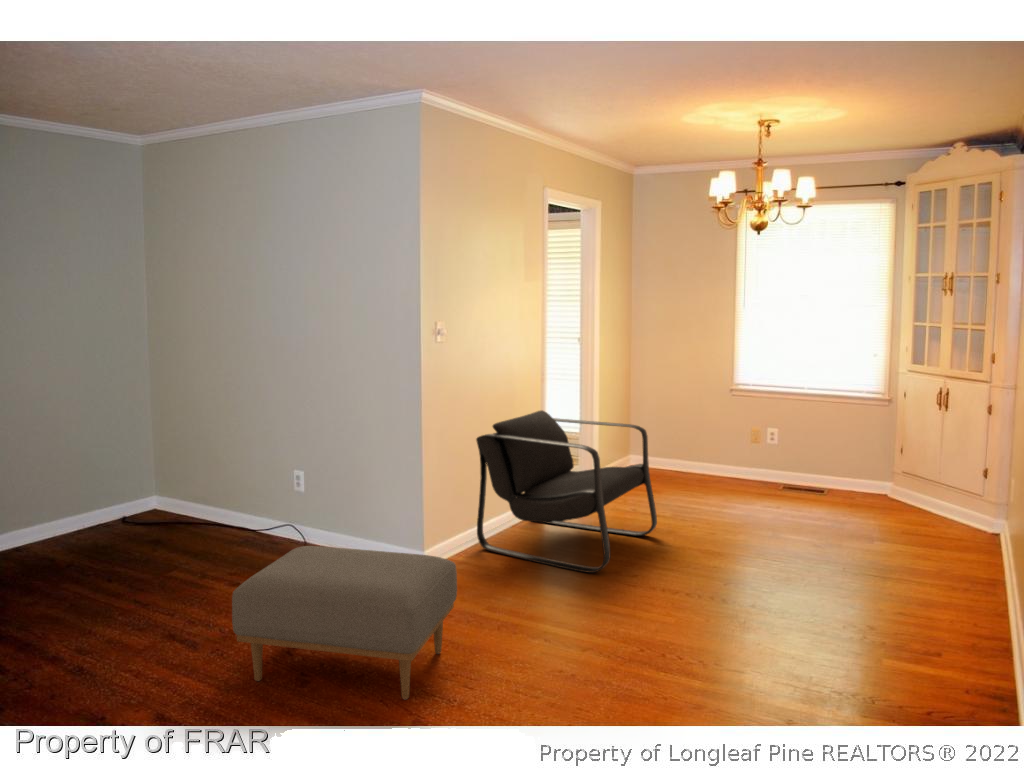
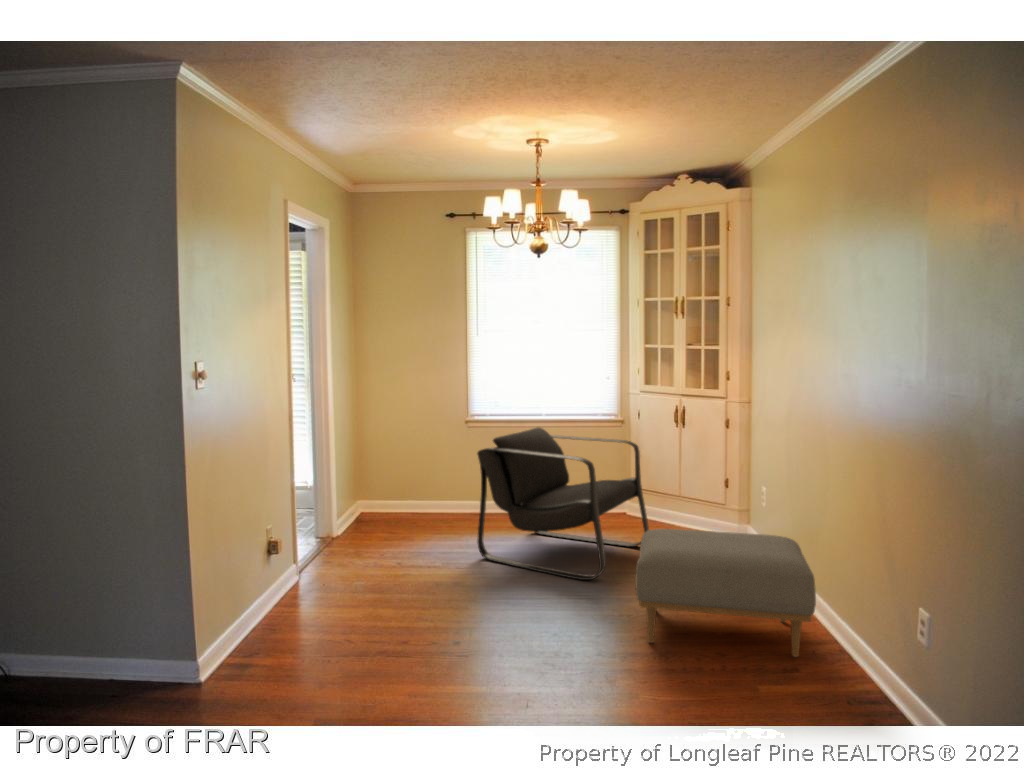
ottoman: present [232,546,457,699] -> present [636,529,816,657]

